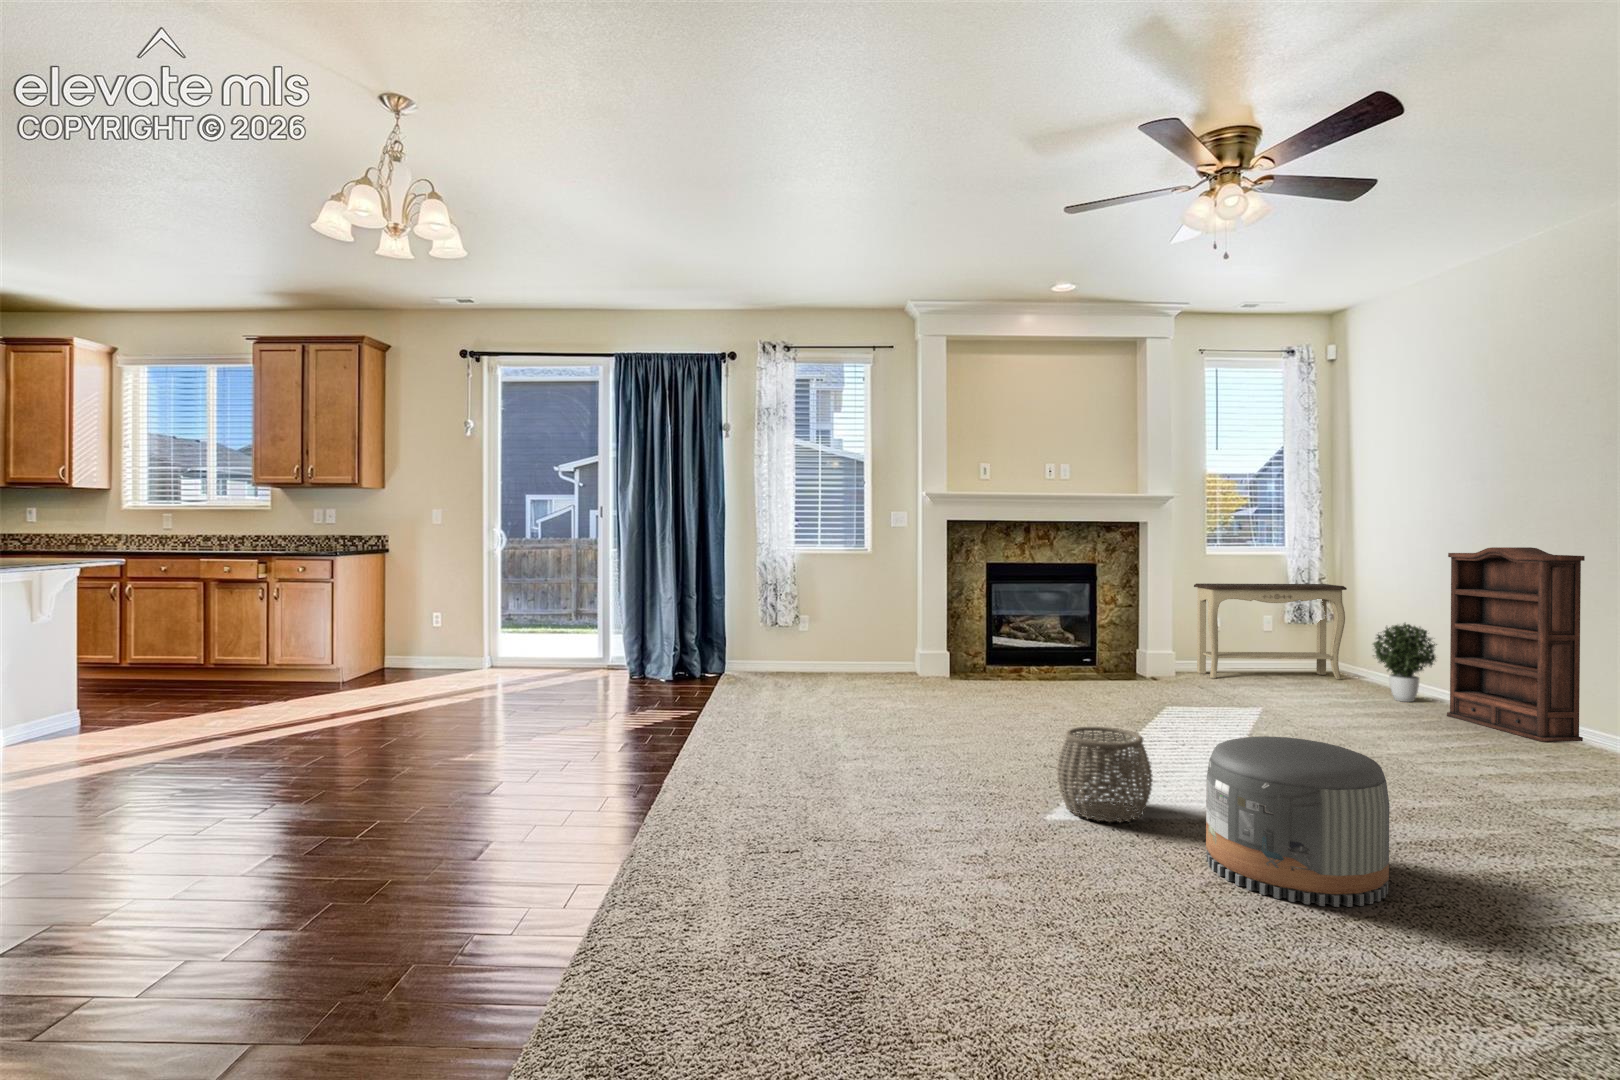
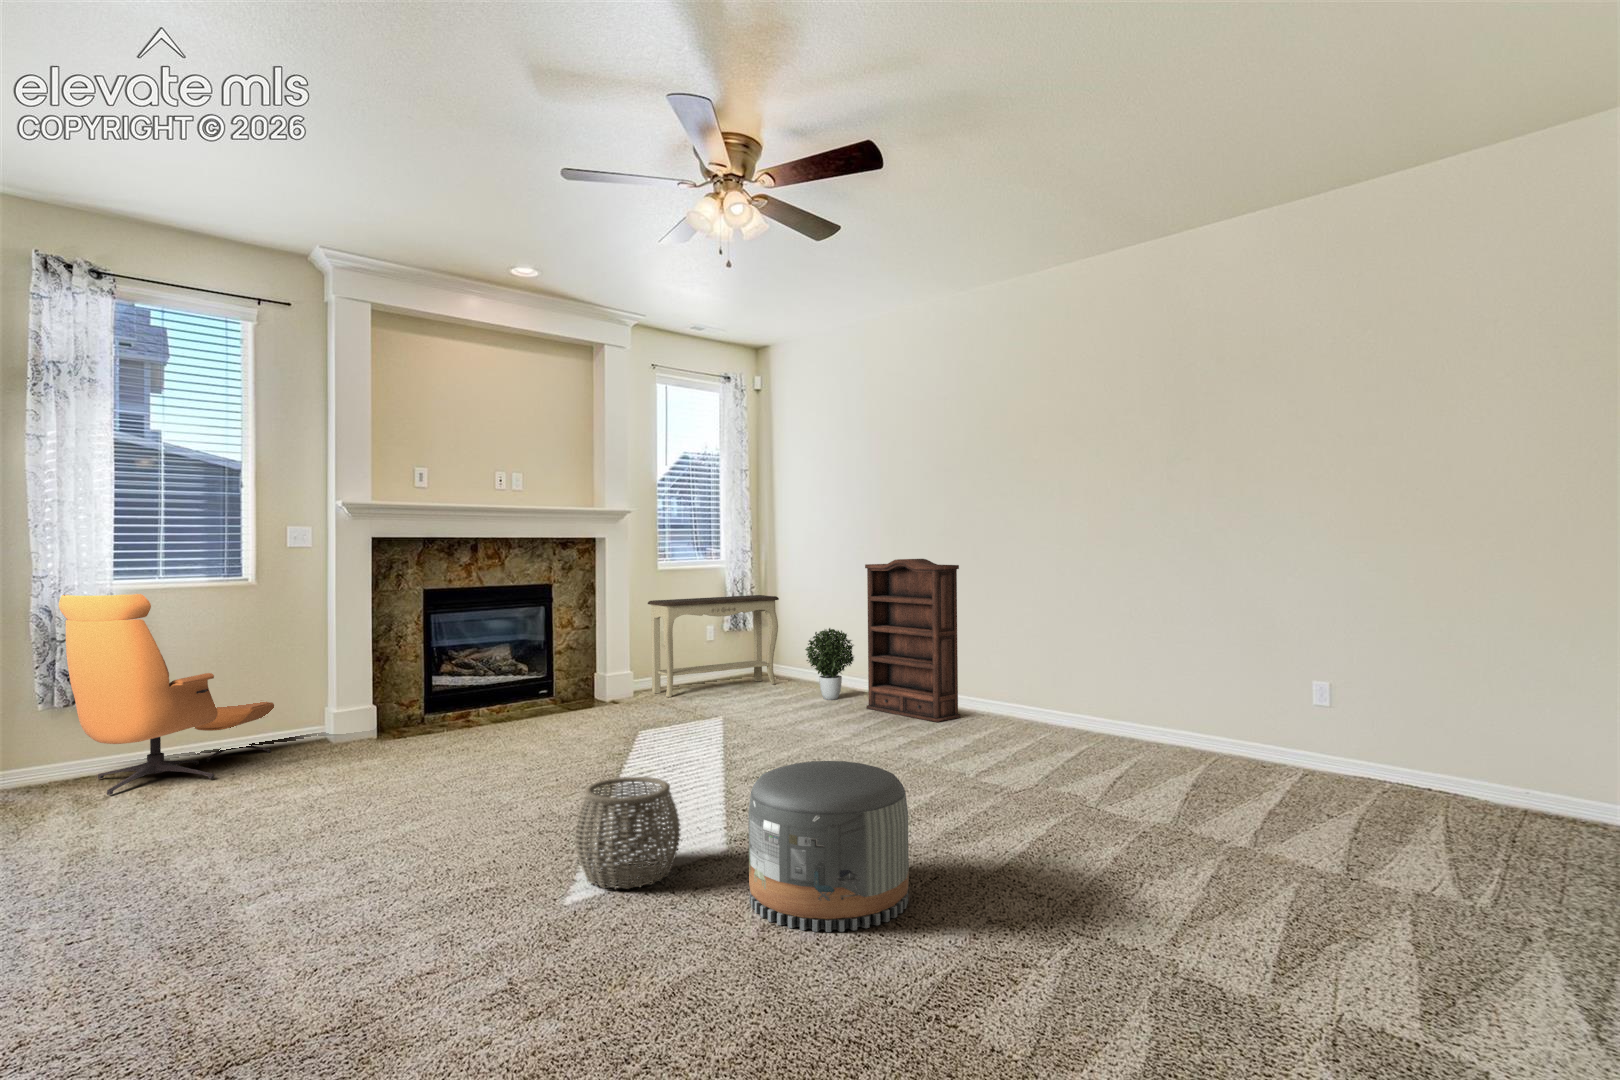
lounge chair: none [749,556,878,692] -> present [59,594,274,795]

